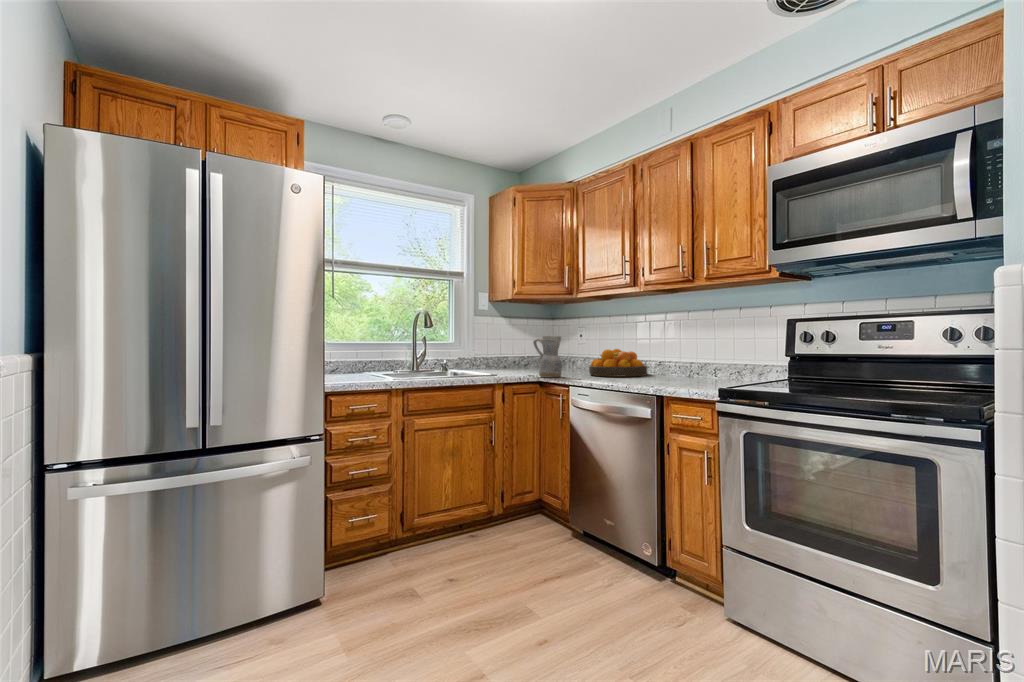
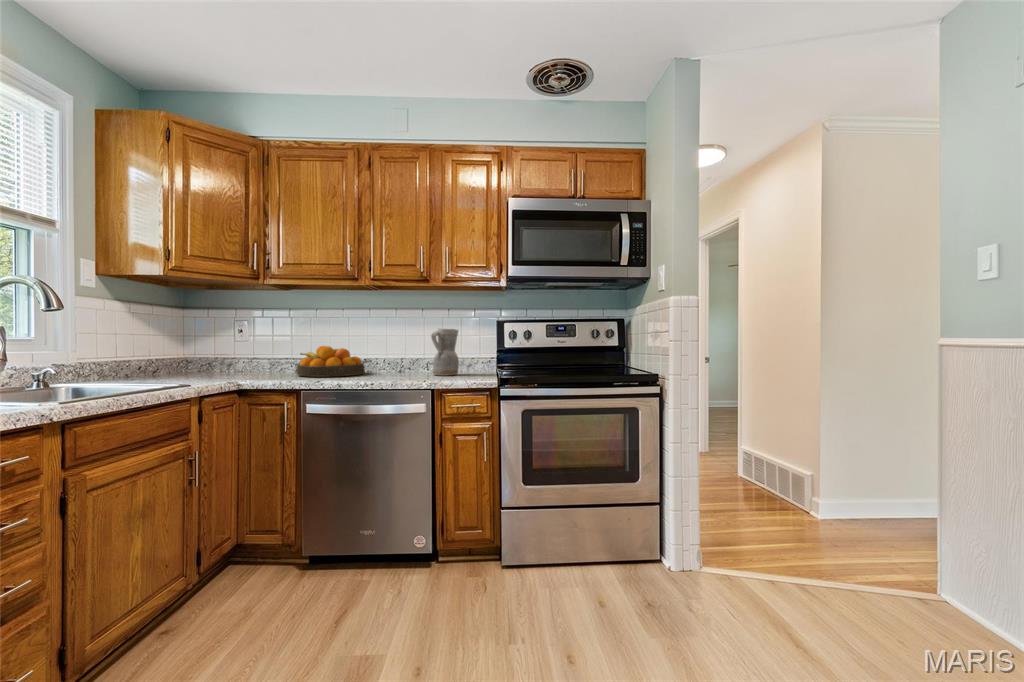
ceramic pitcher: present [533,336,562,377] -> present [431,329,459,375]

